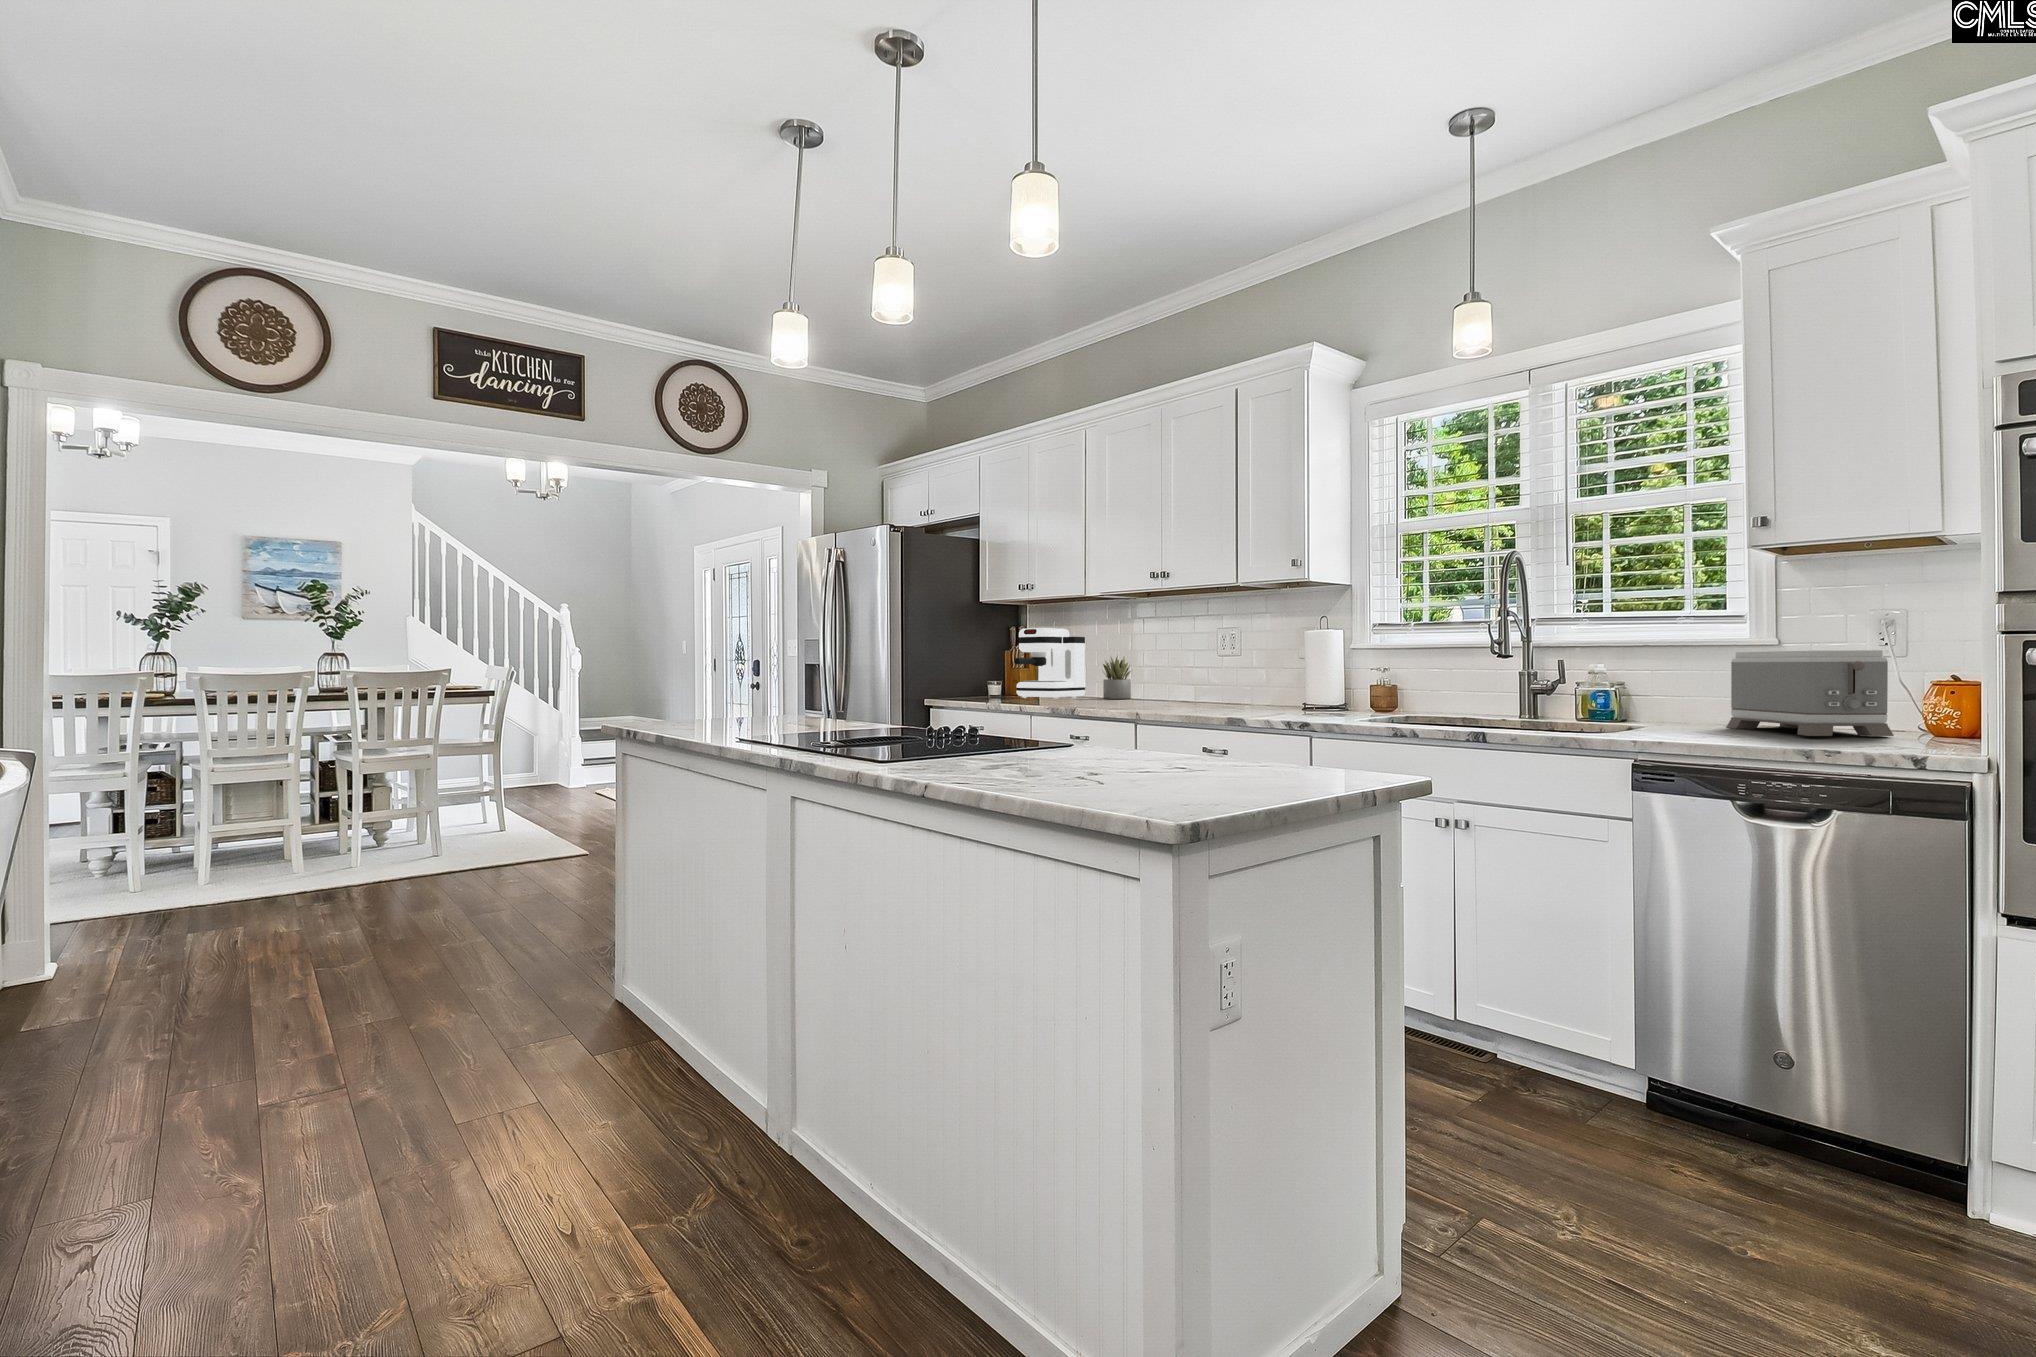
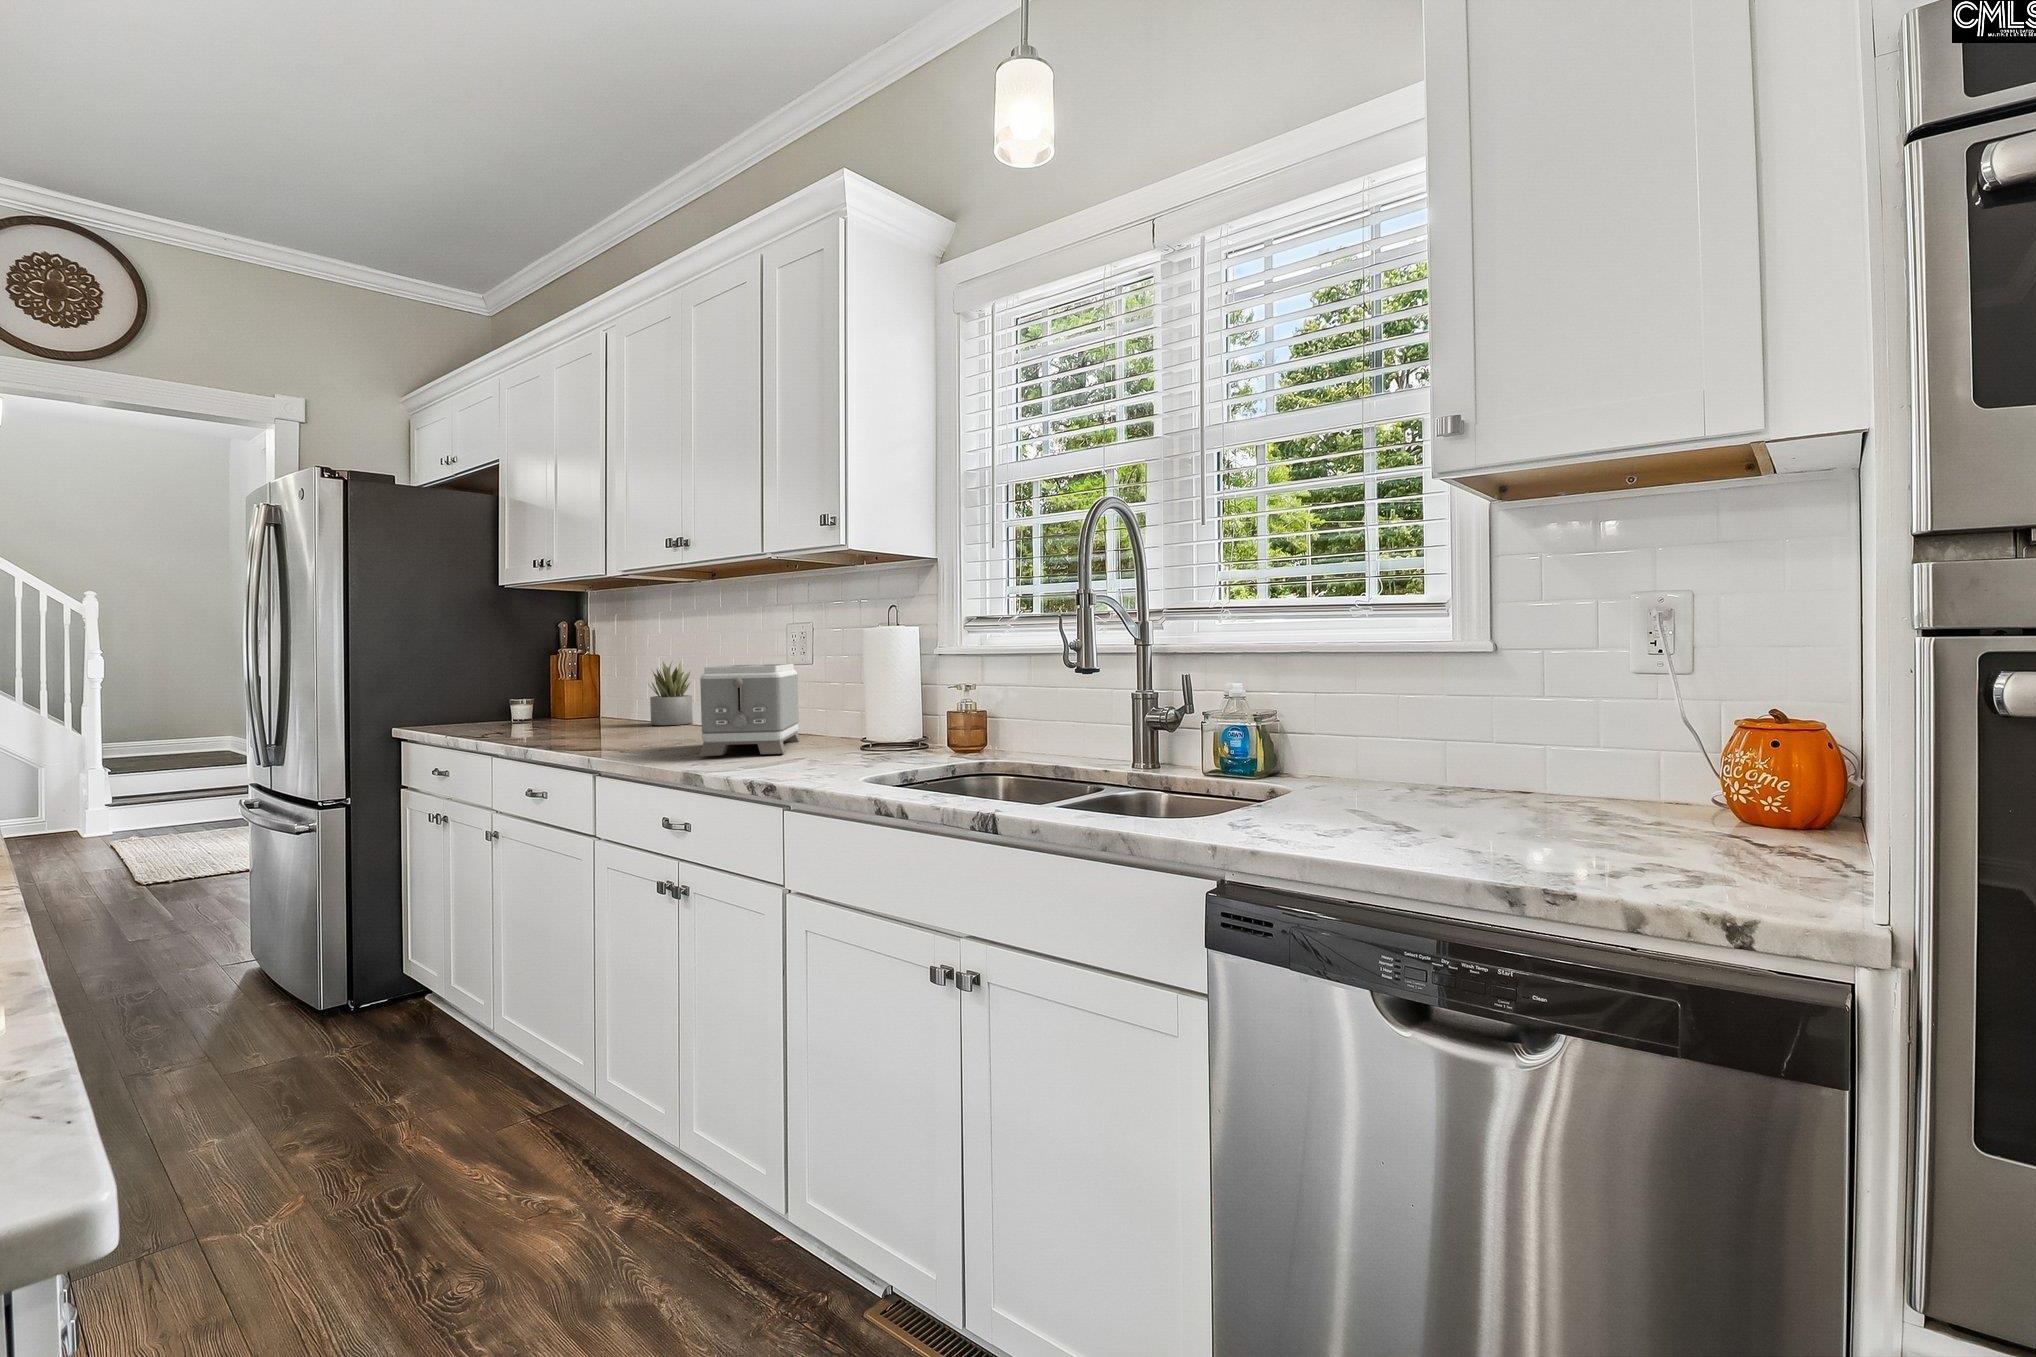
coffee maker: present [1014,628,1086,699] -> none [515,622,639,726]
toaster: present [1726,650,1894,736] -> present [699,664,801,756]

